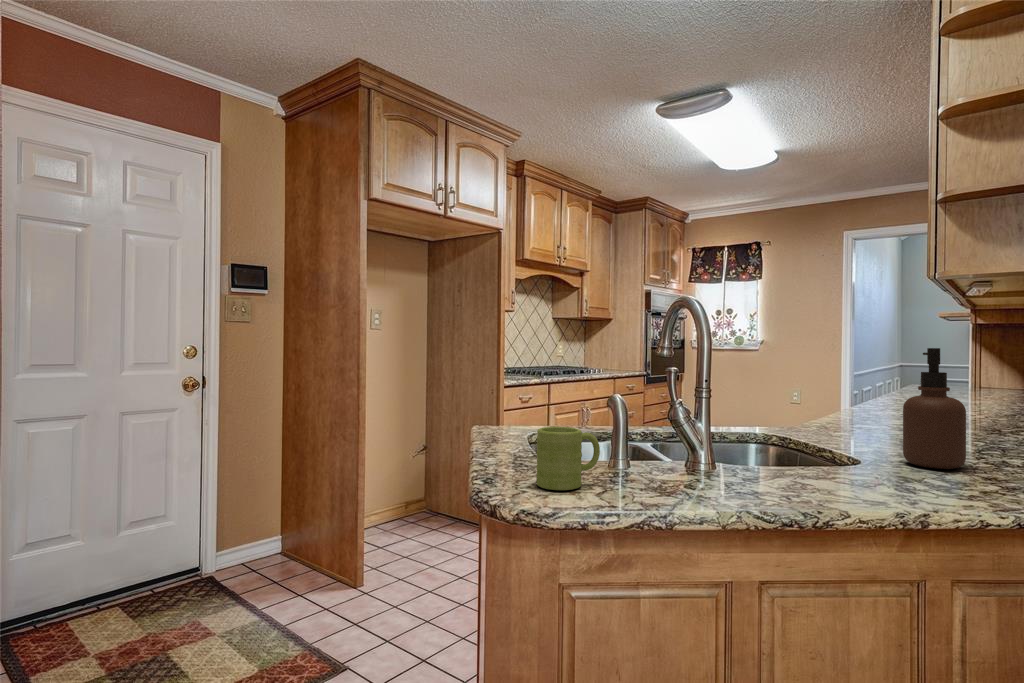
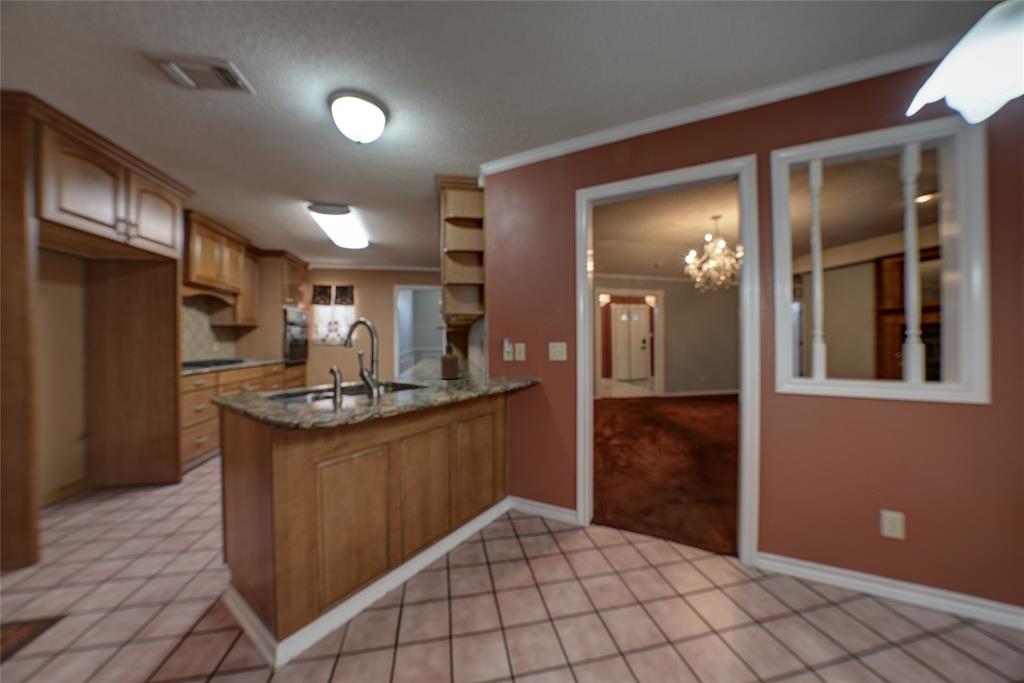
mug: present [536,427,600,490] -> none [305,375,336,404]

